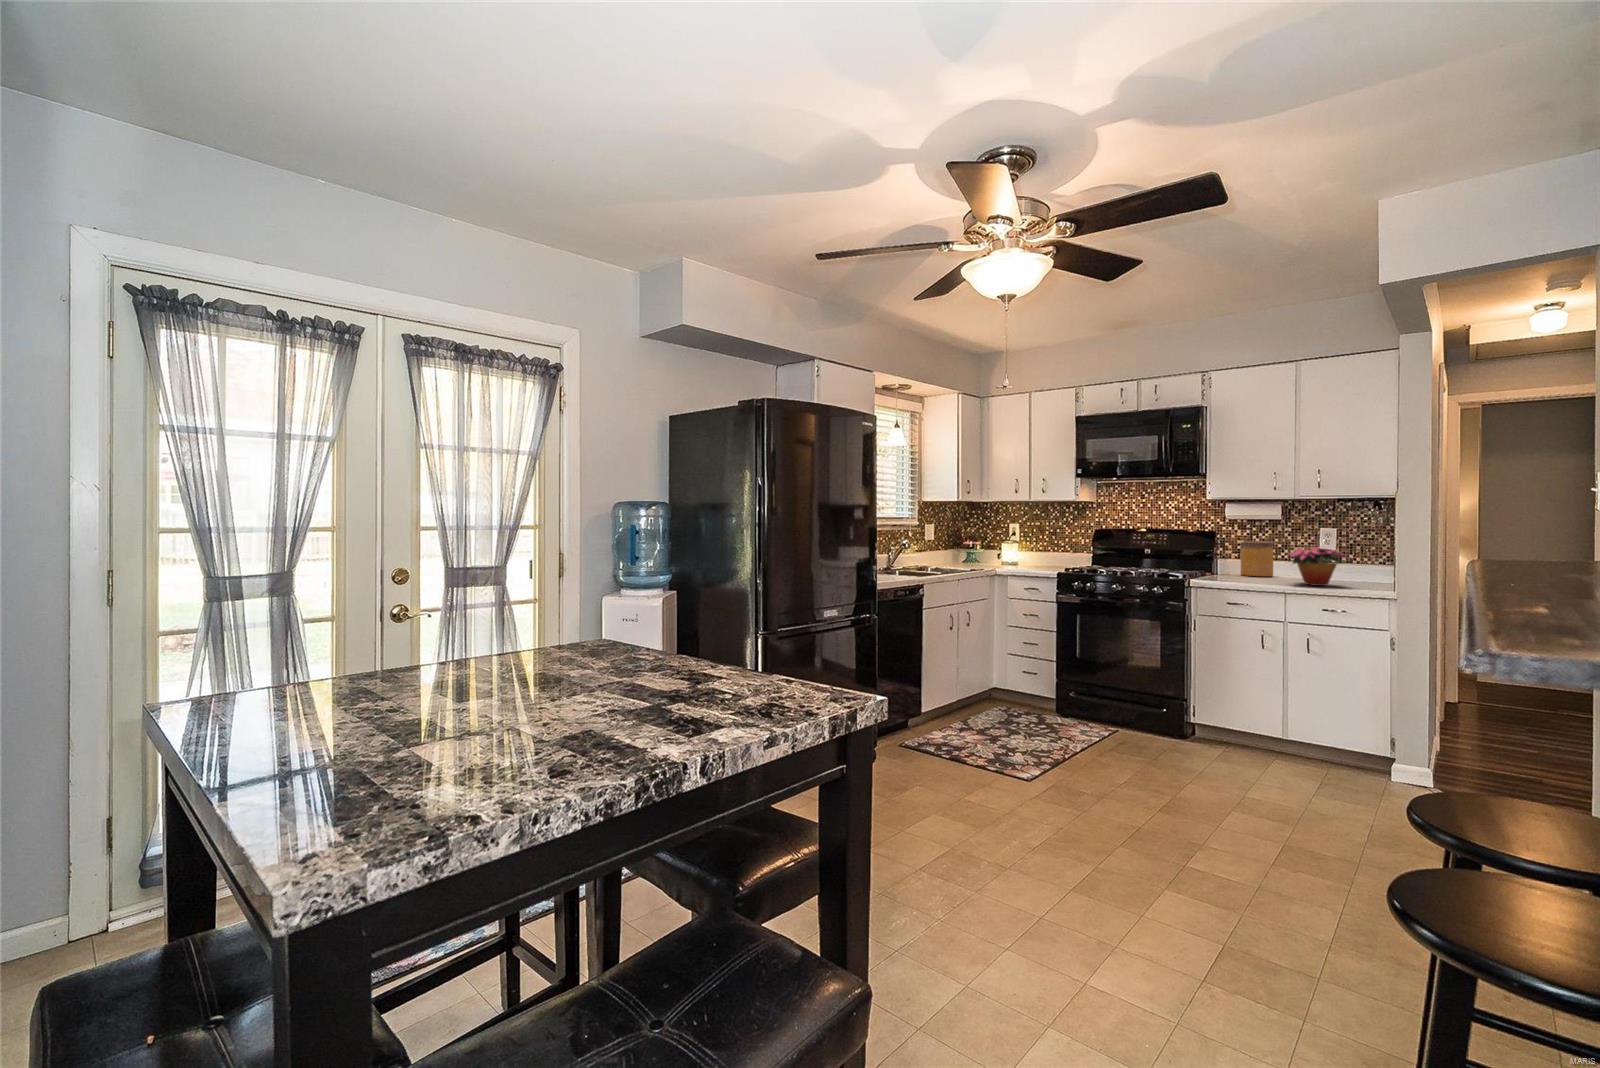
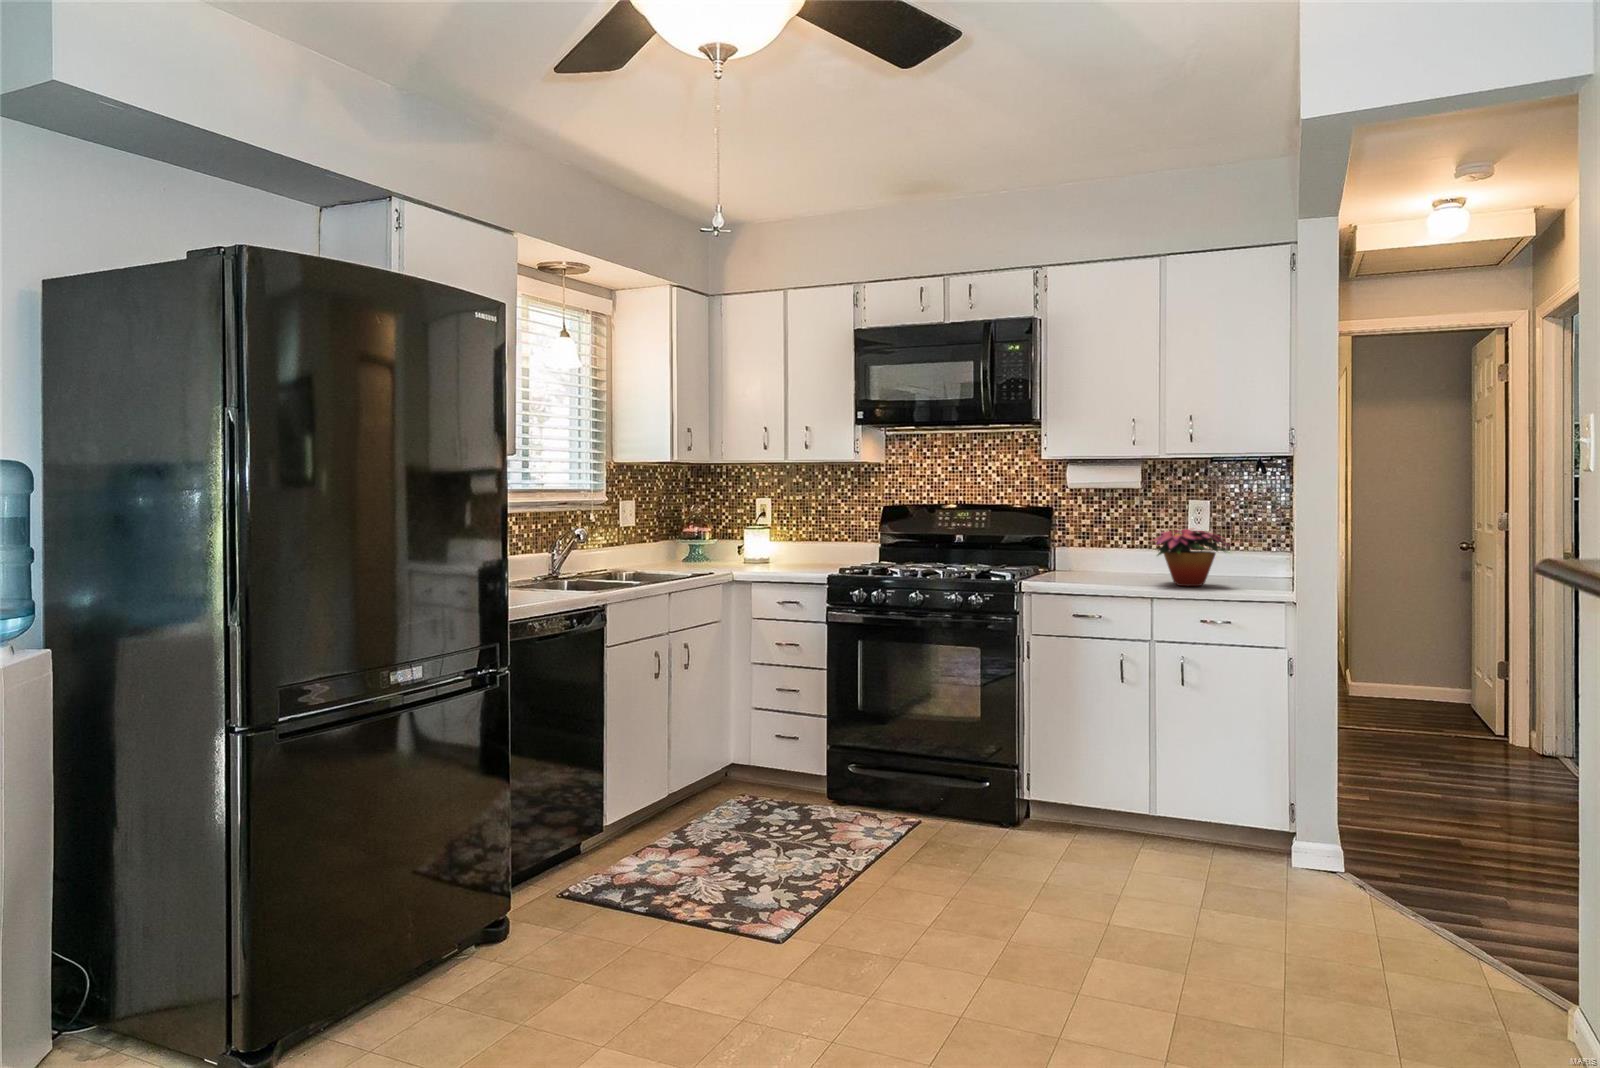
jar: present [1241,542,1274,576] -> none [1087,522,1131,573]

